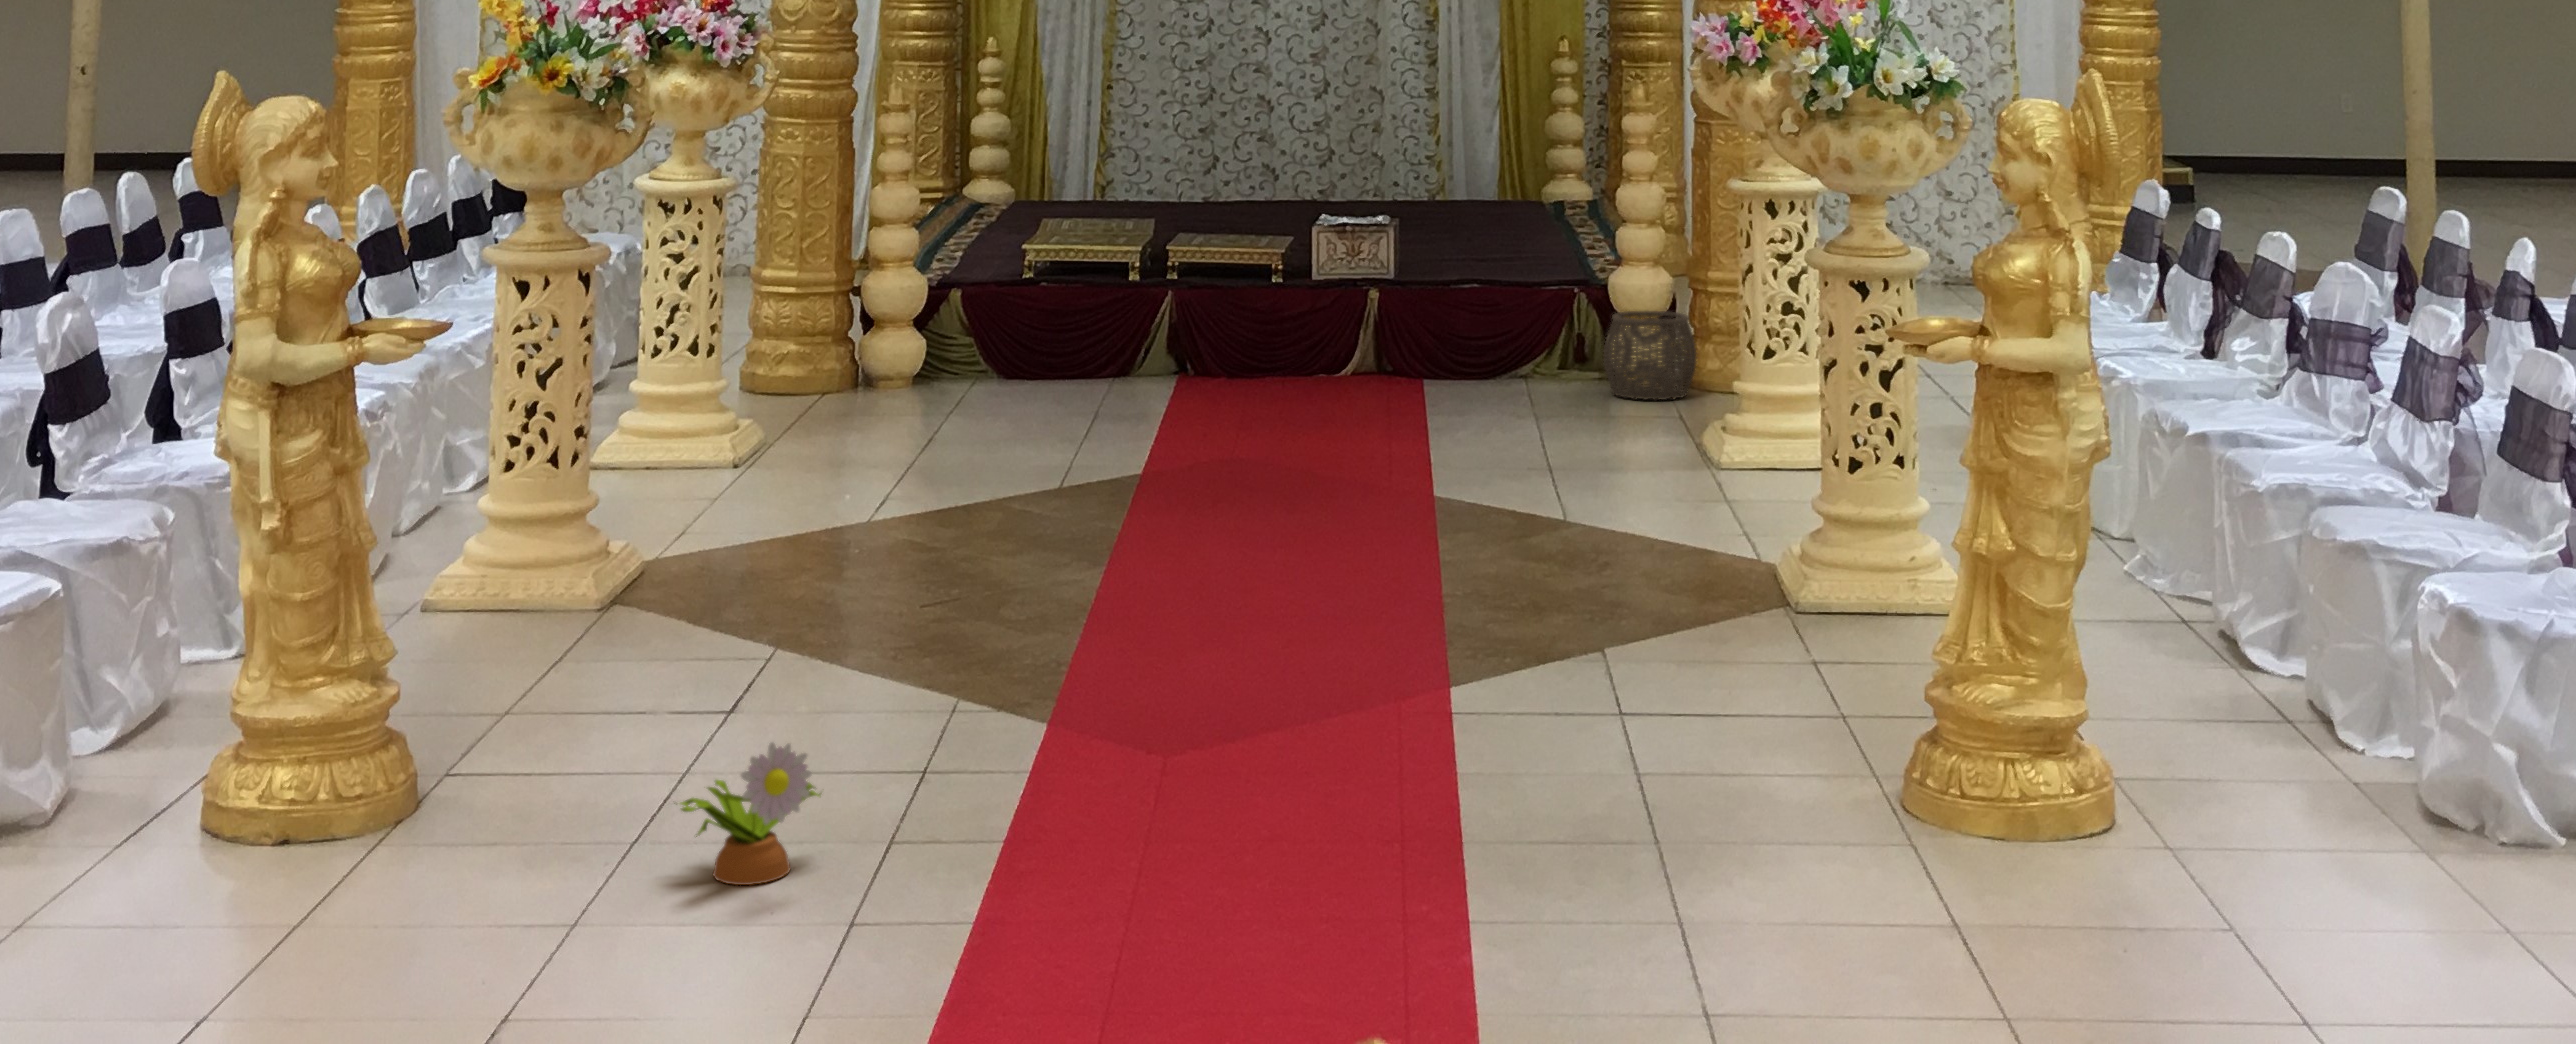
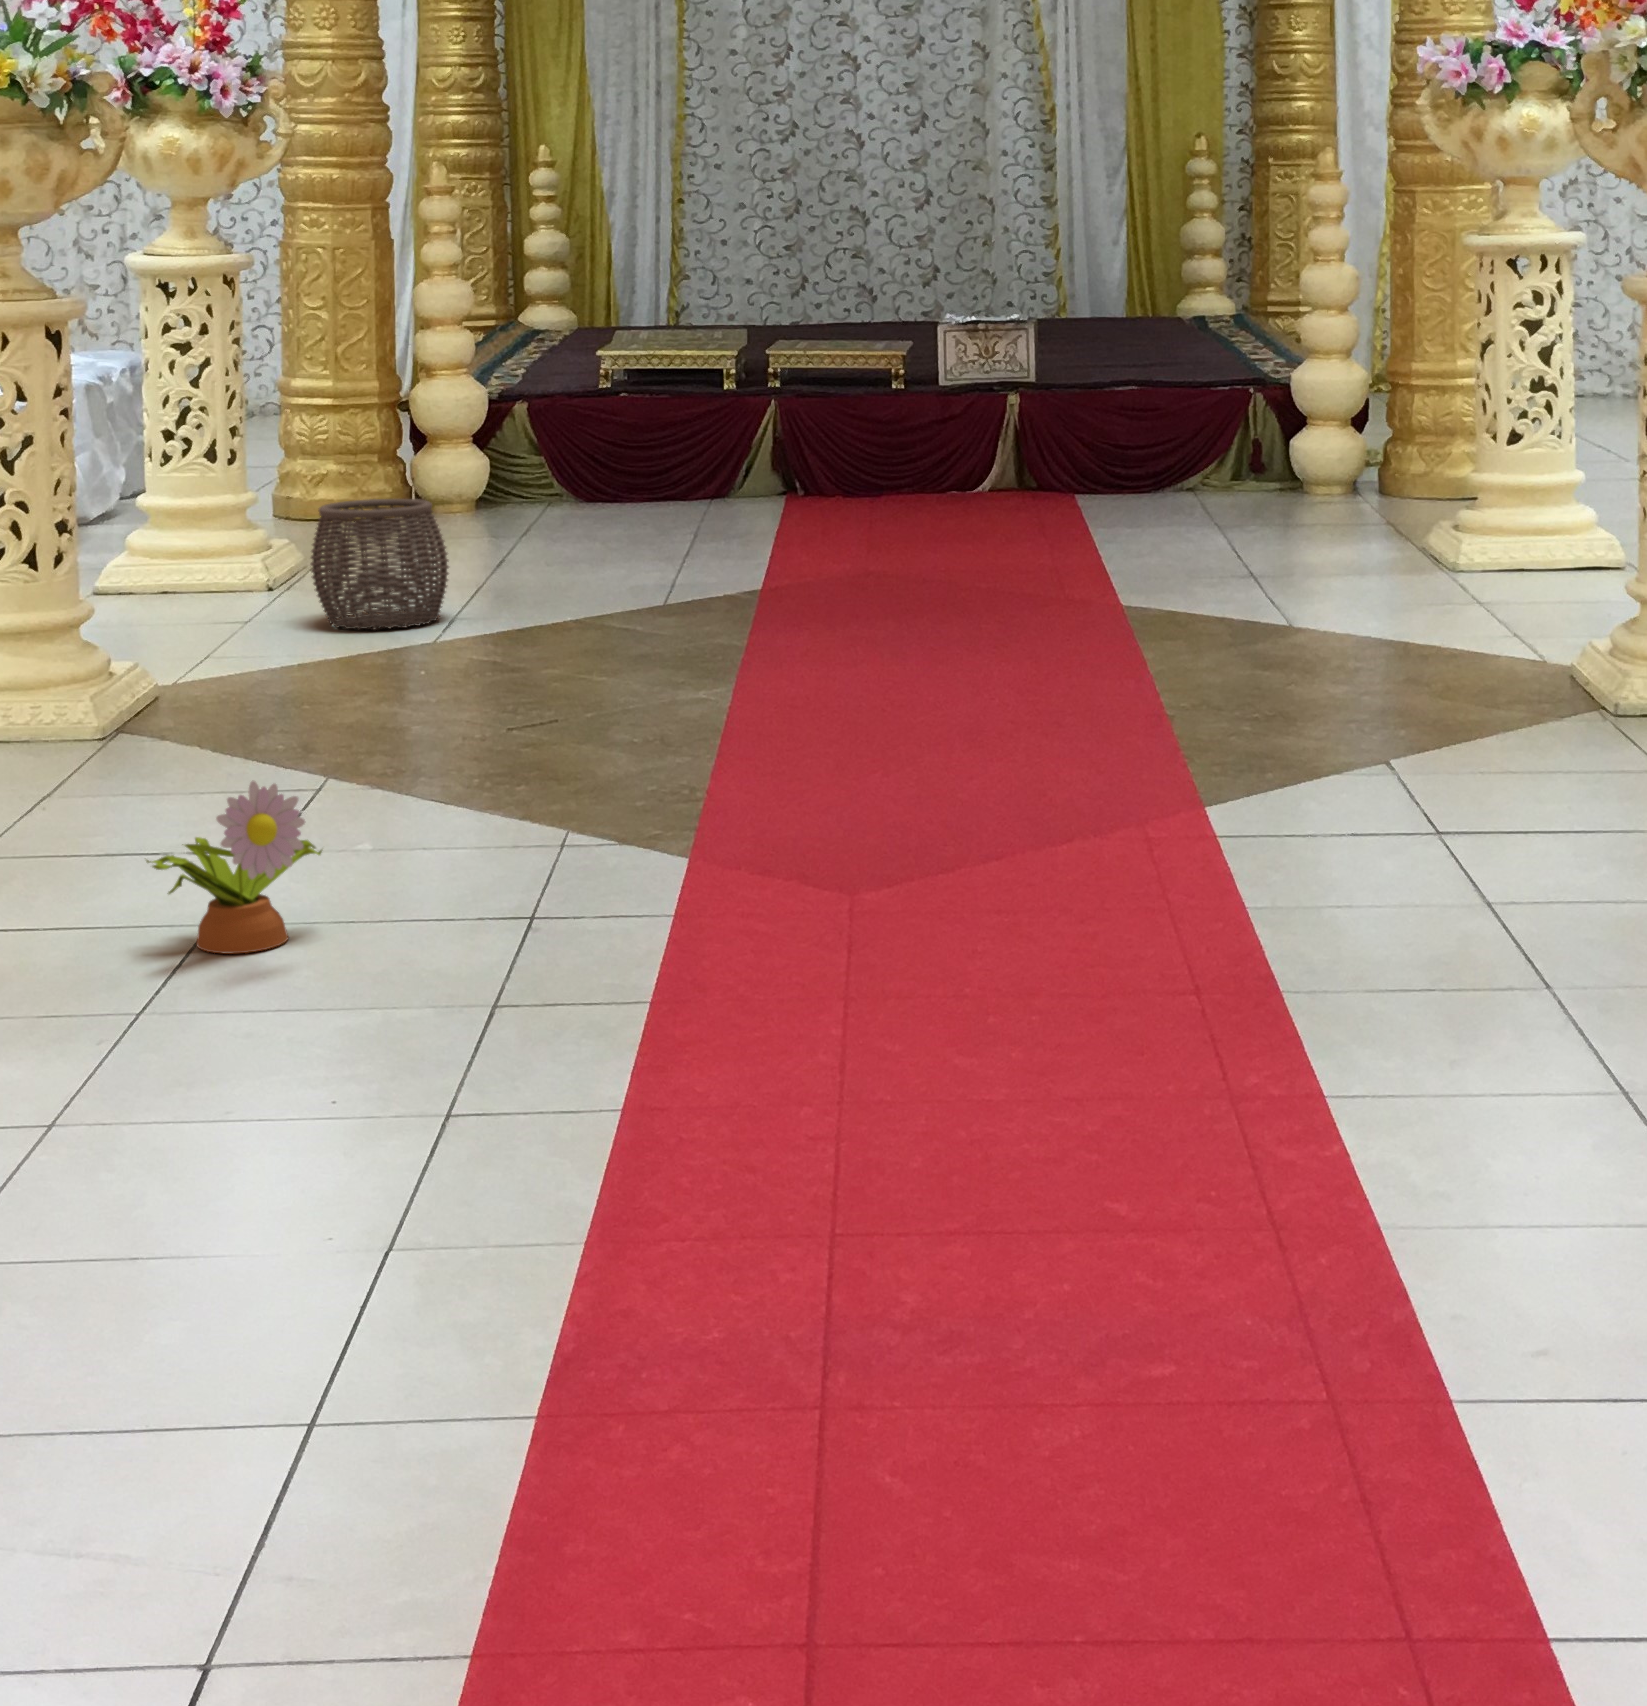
woven basket: present [1603,311,1697,400] -> present [311,499,449,630]

